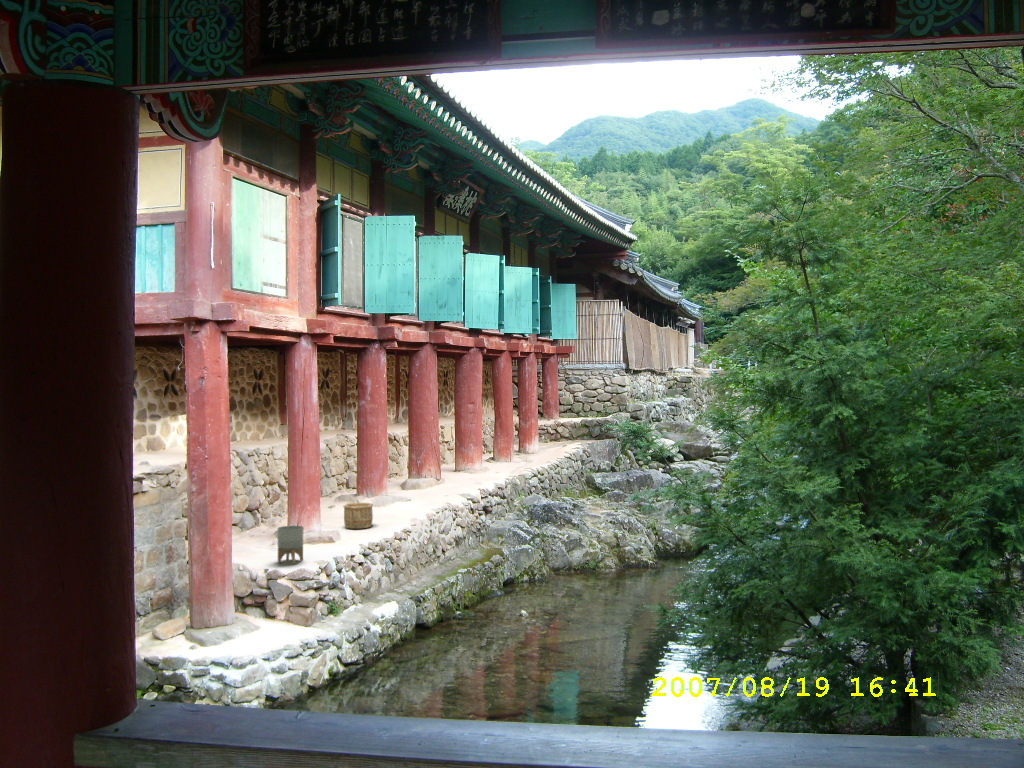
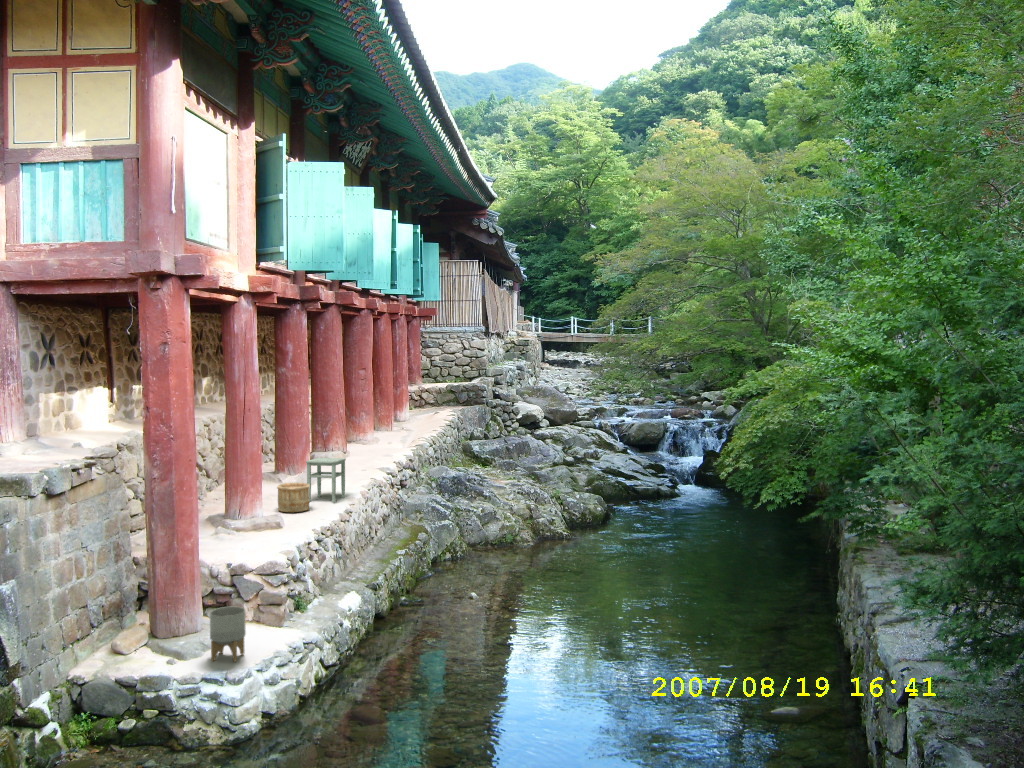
stool: none [375,482,412,521] -> present [306,458,346,502]
planter: present [278,526,303,564] -> present [210,607,246,662]

